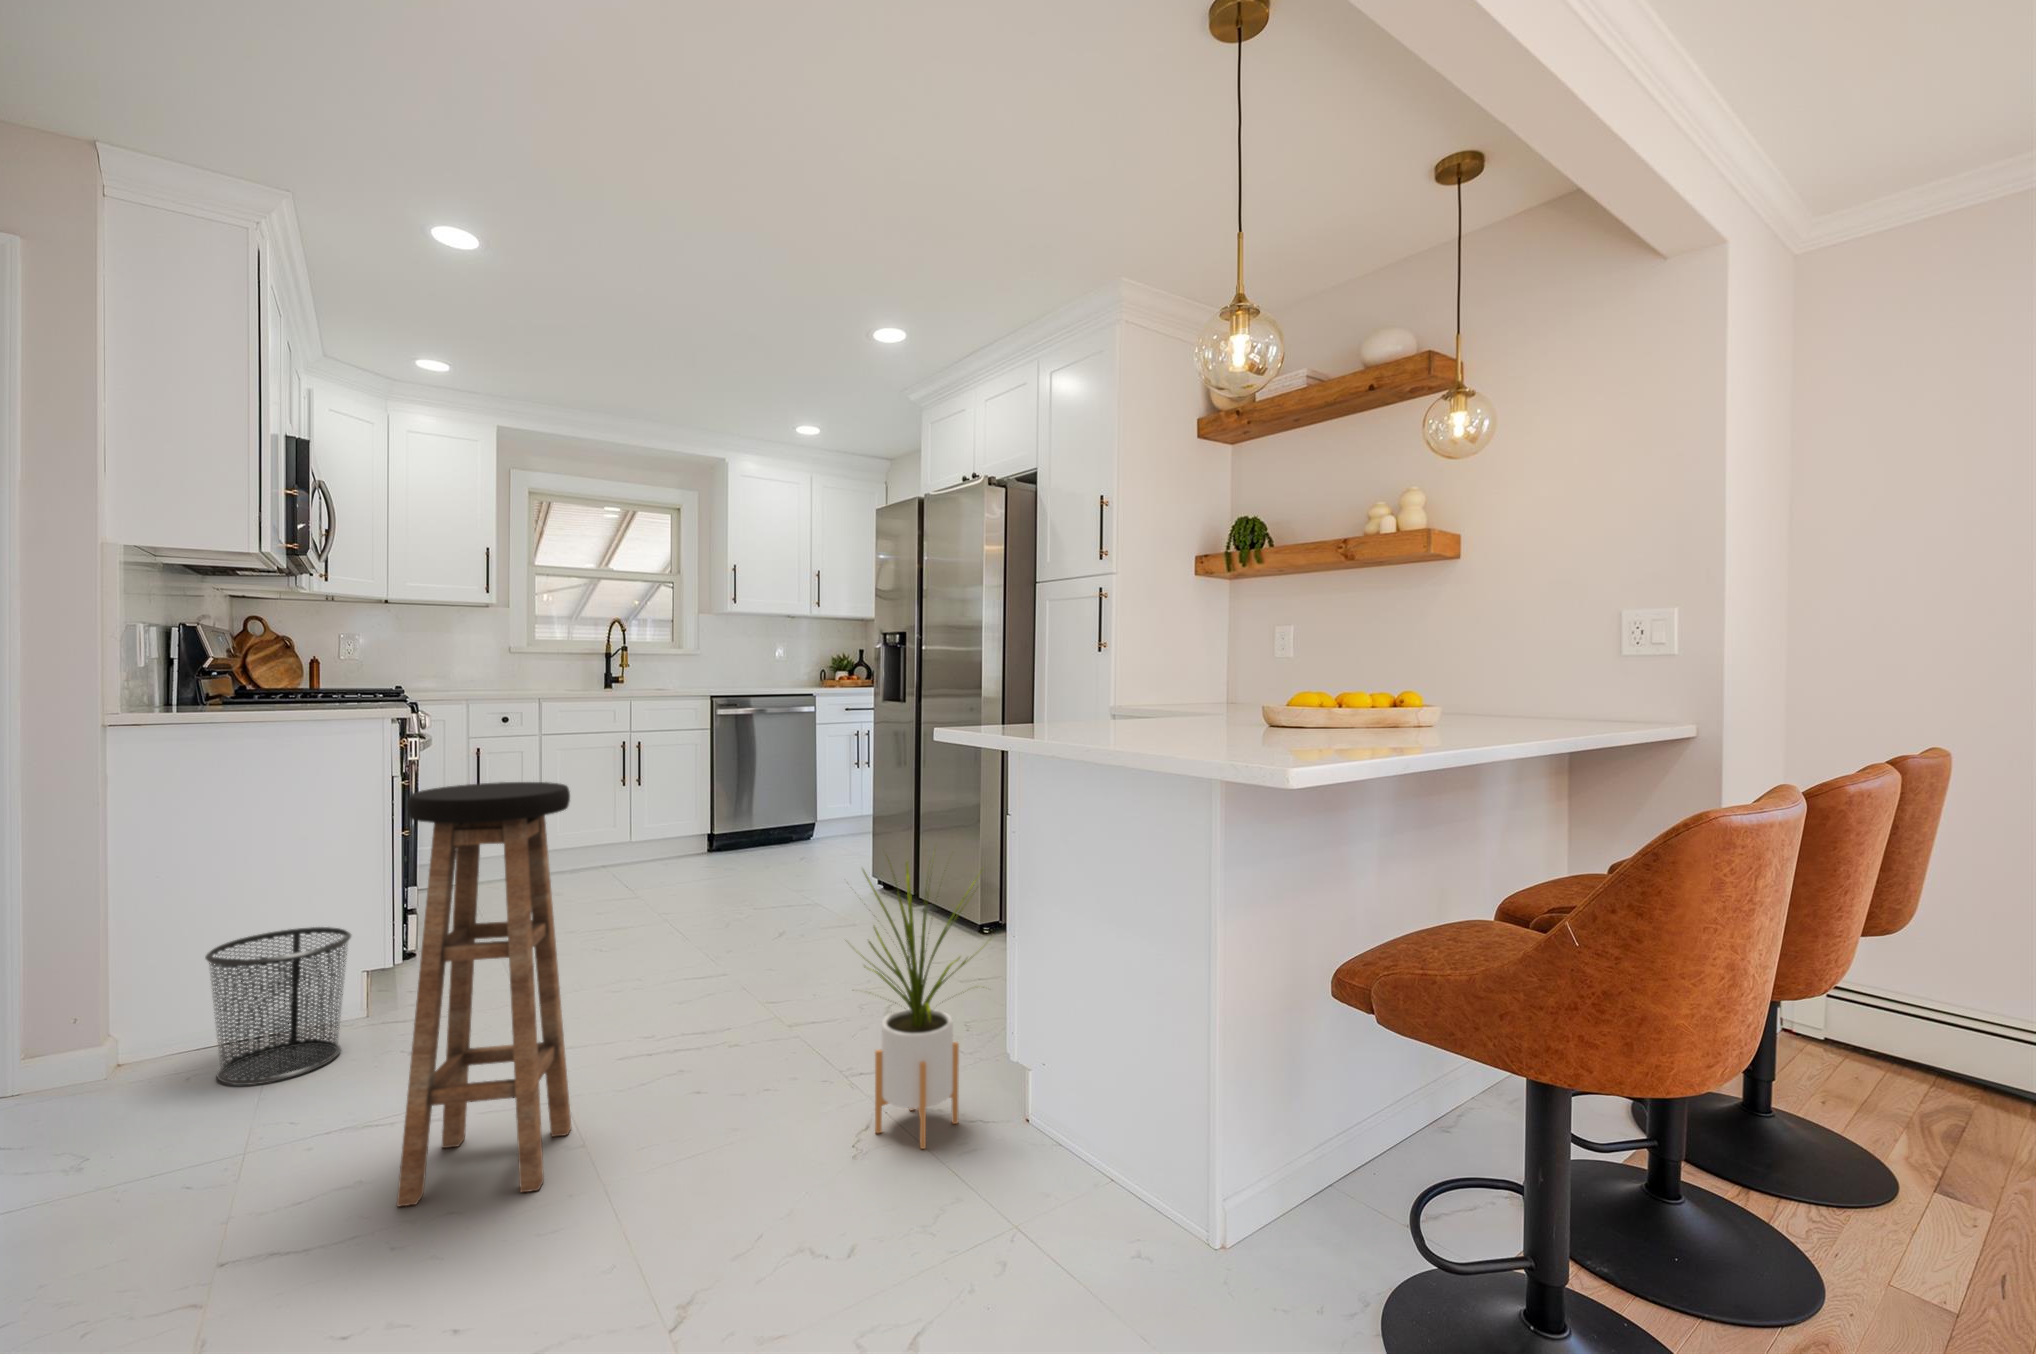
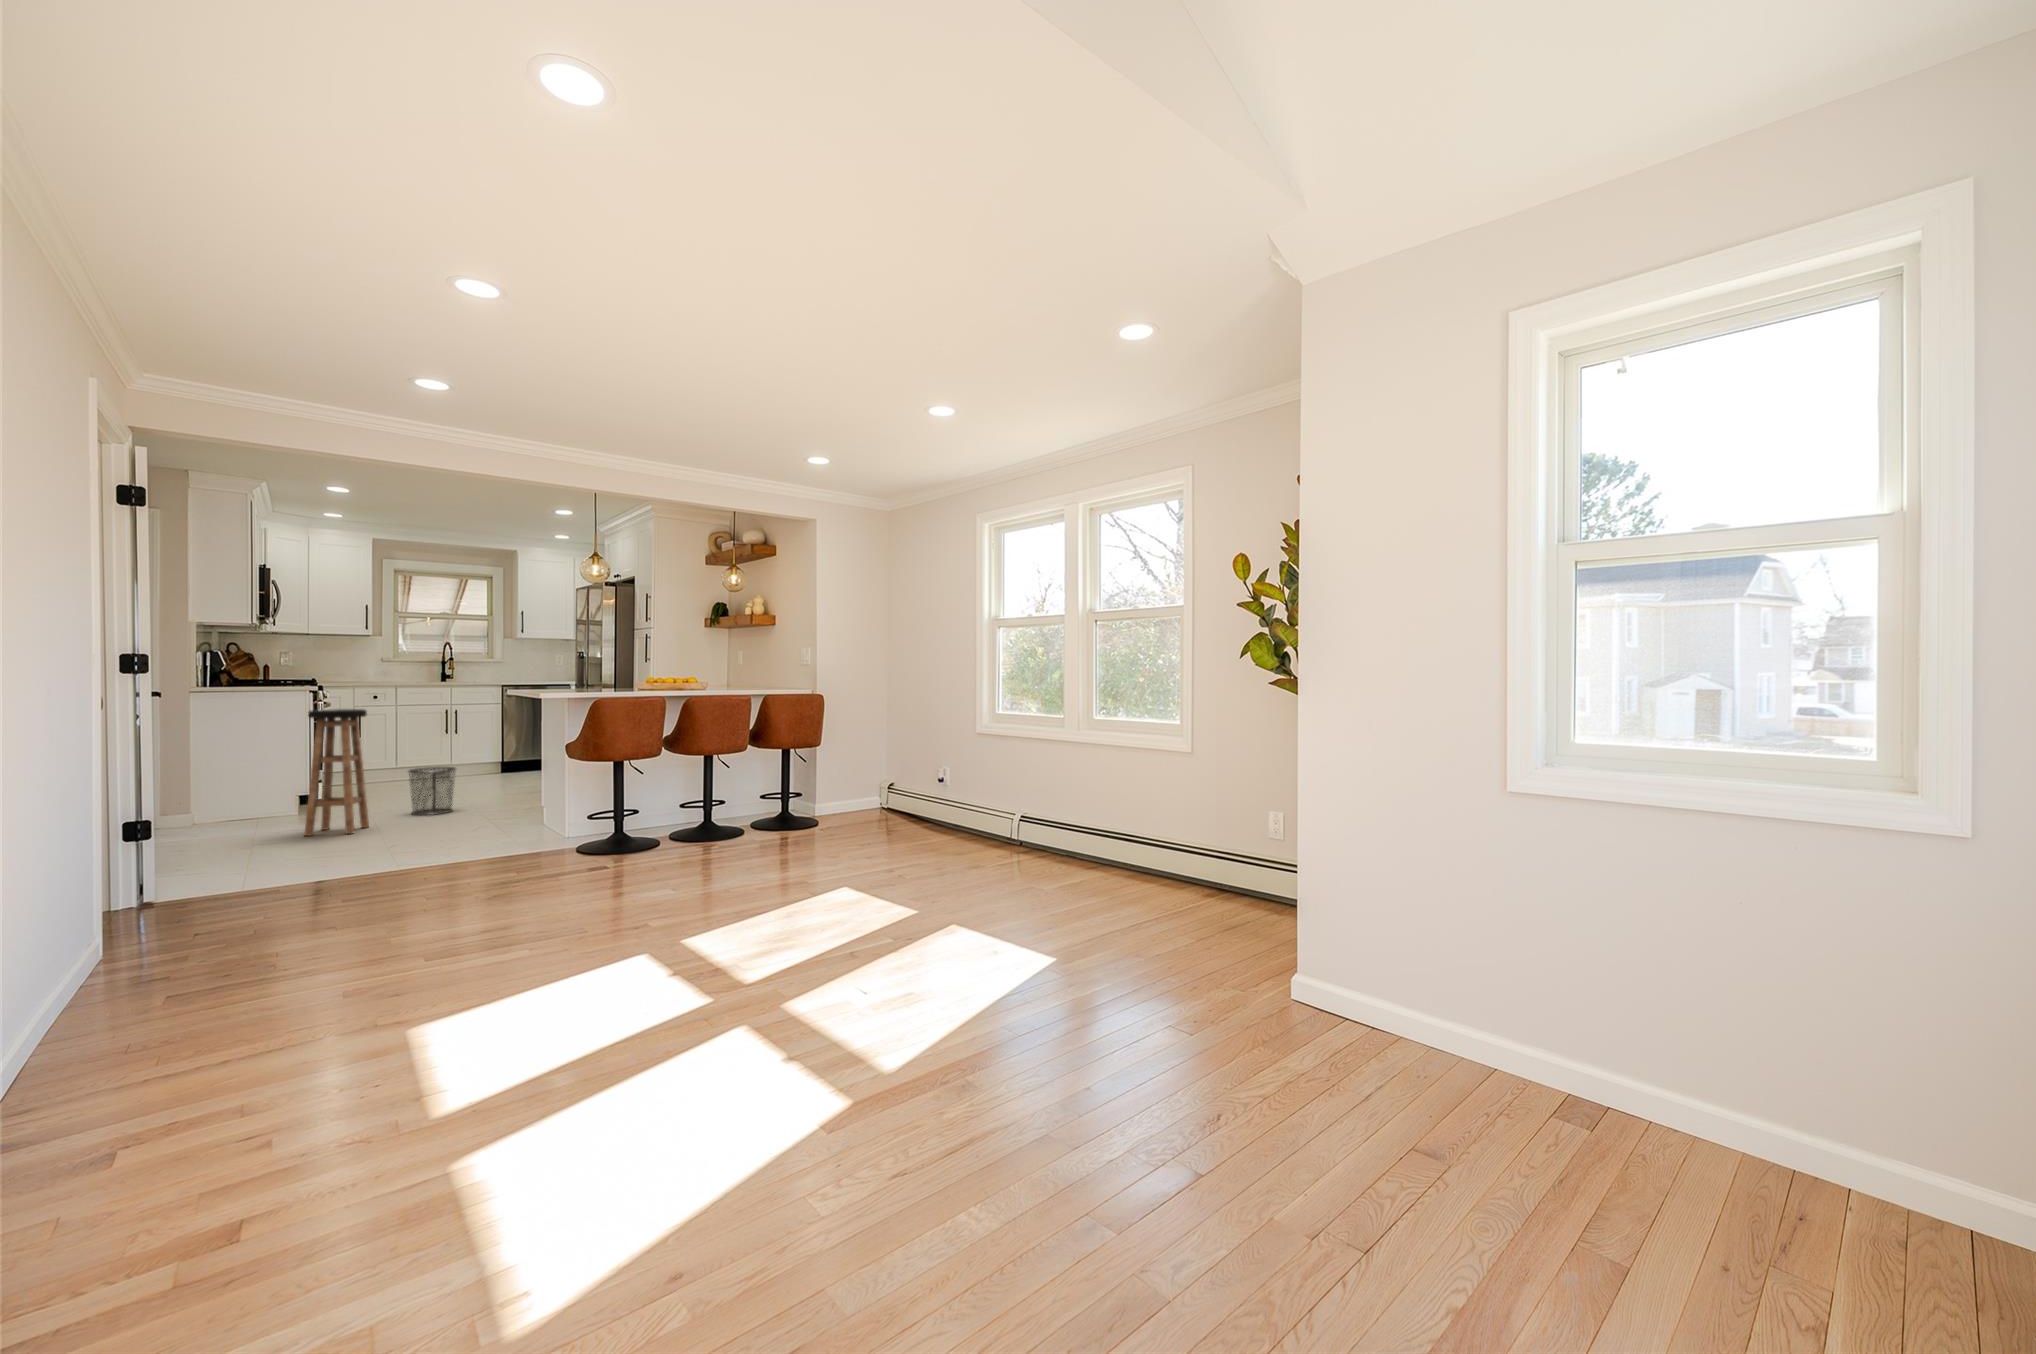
house plant: present [863,850,984,1149] -> none [464,730,523,827]
waste bin: present [205,927,351,1085] -> present [408,767,456,815]

